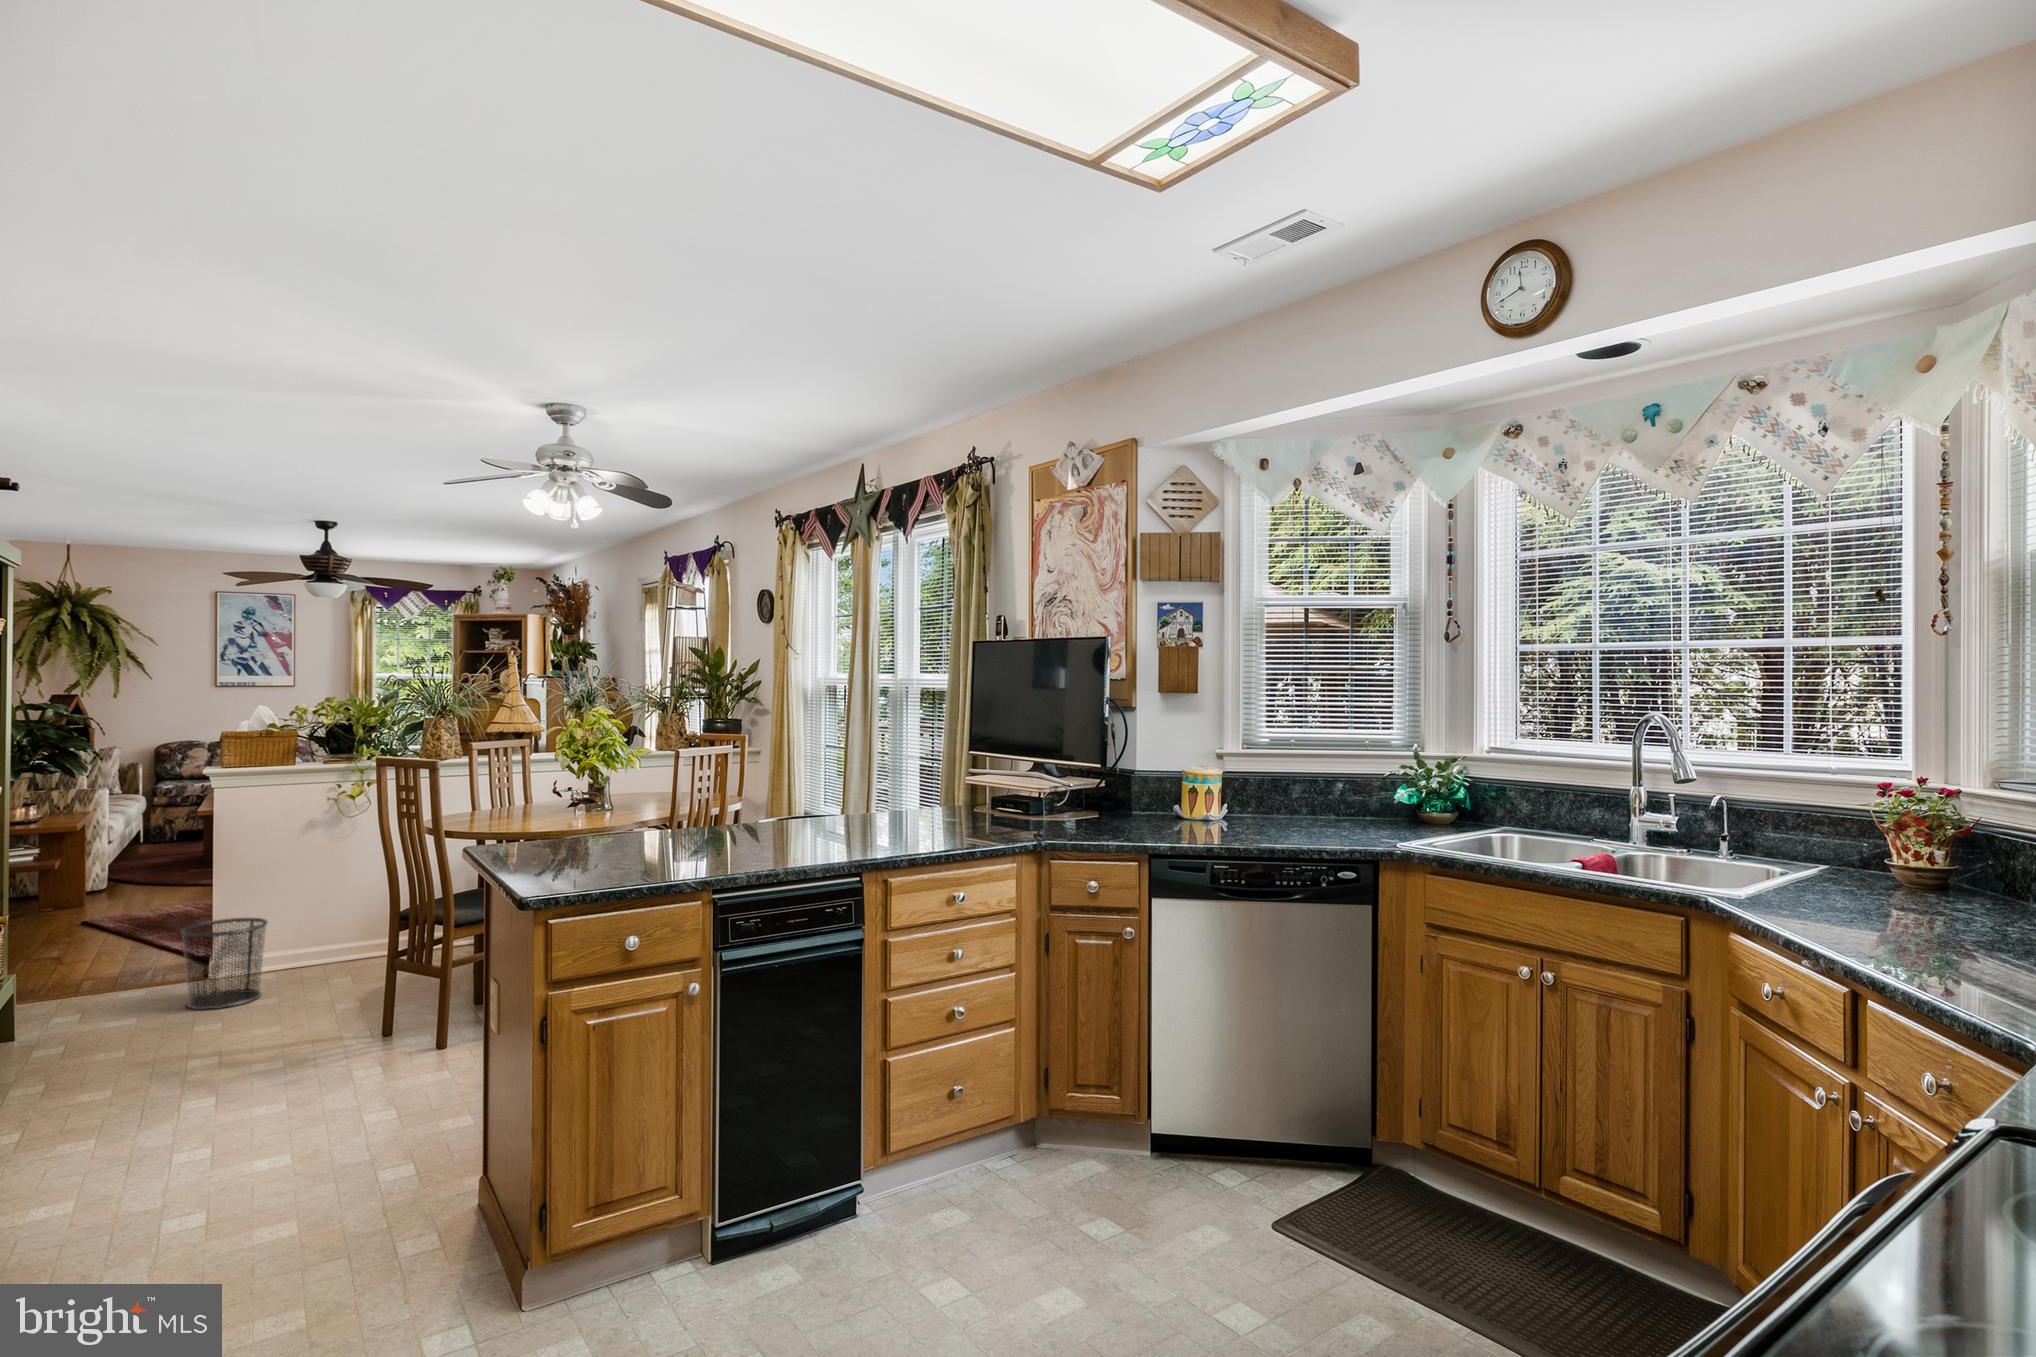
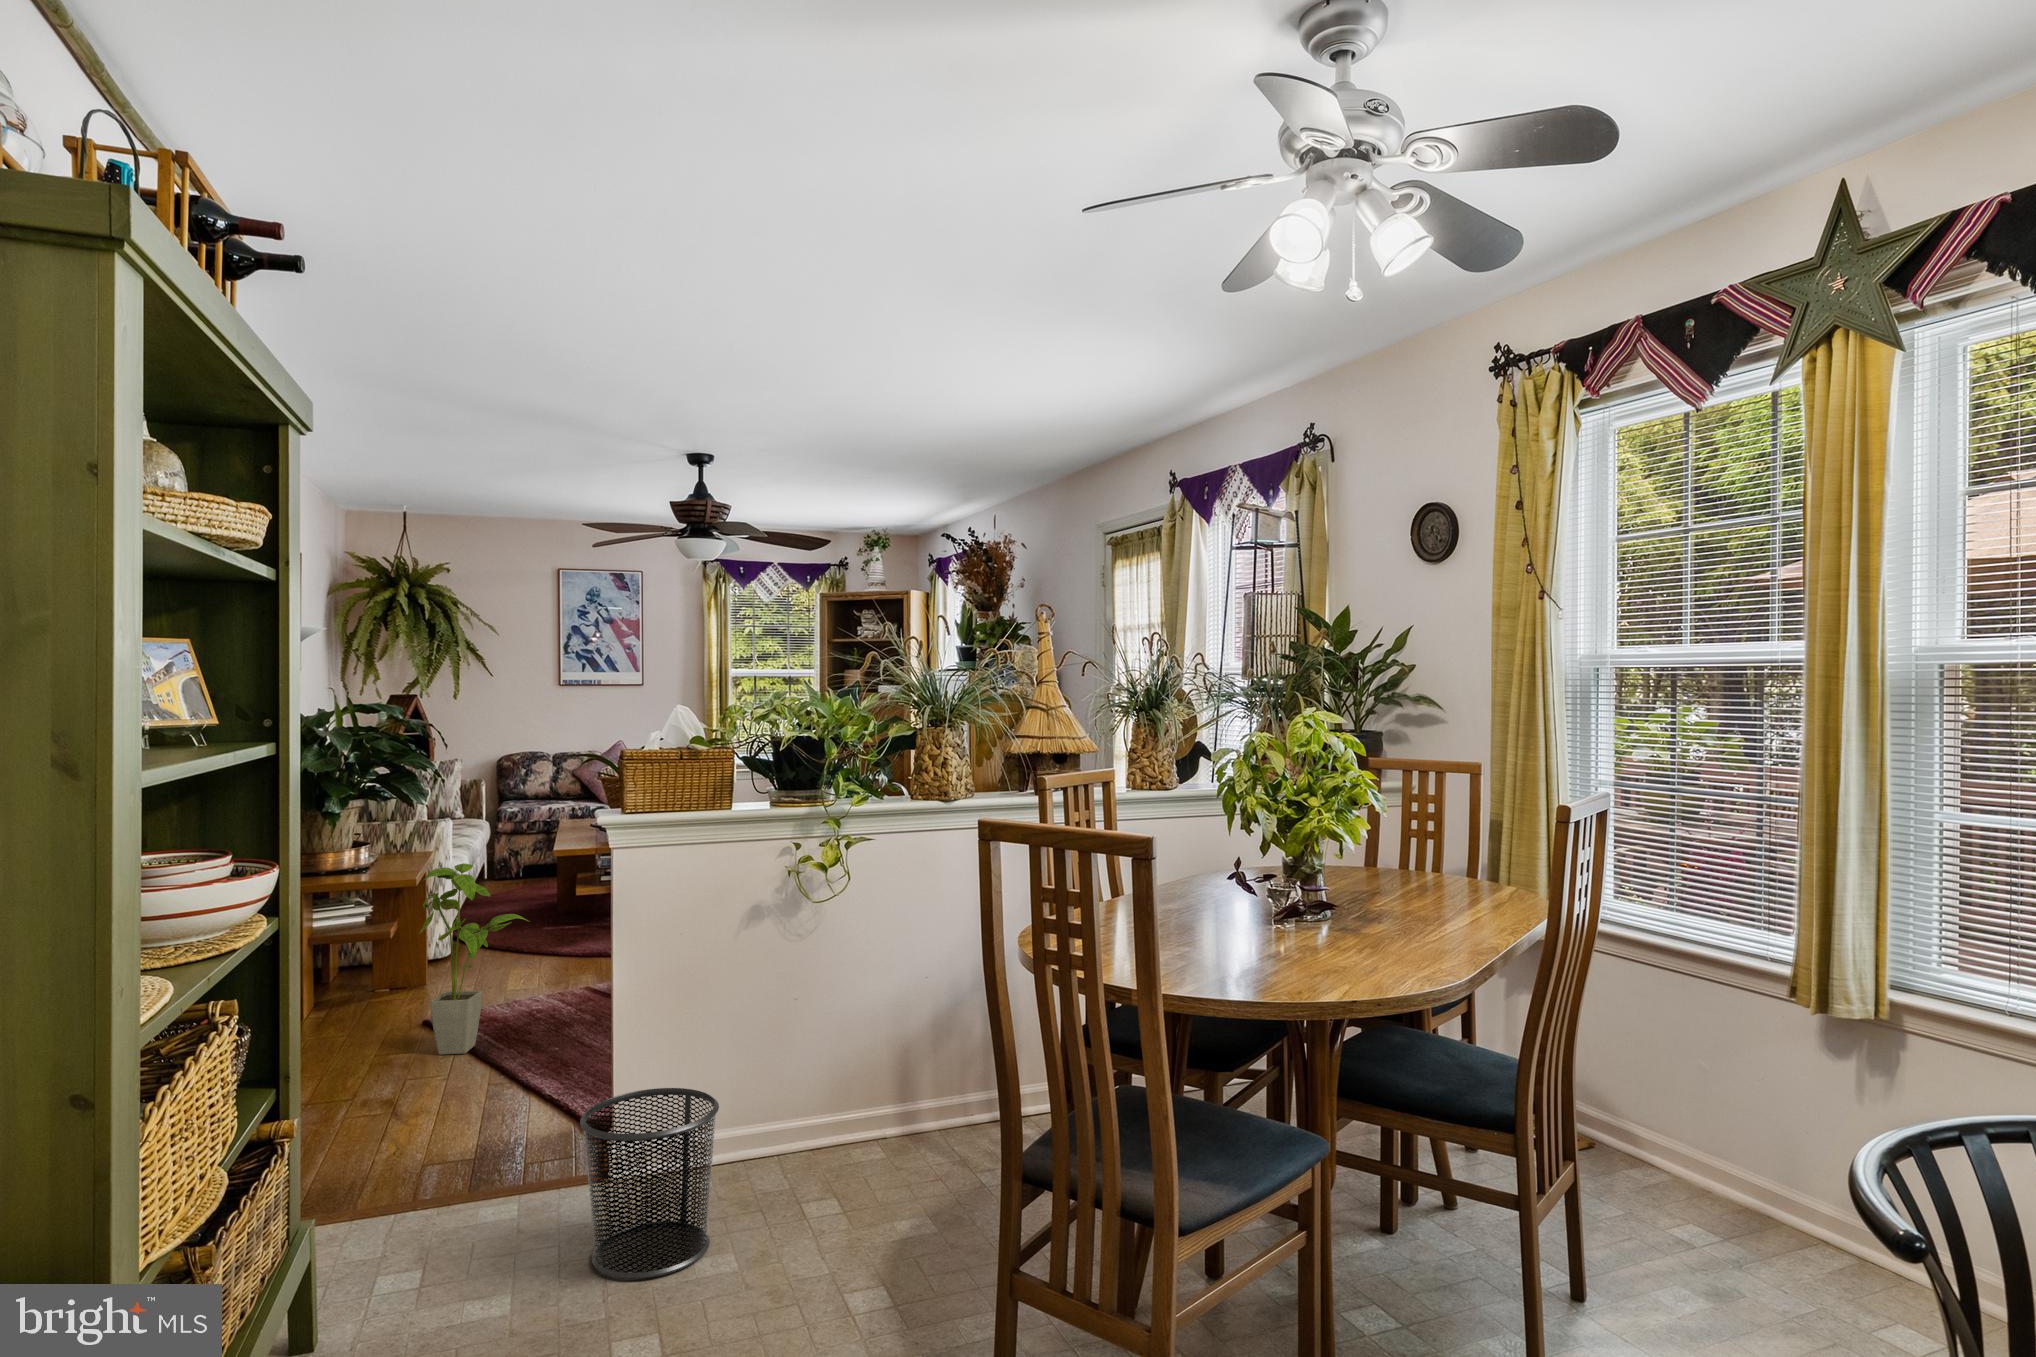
house plant: none [79,811,166,937] -> present [419,863,528,1055]

